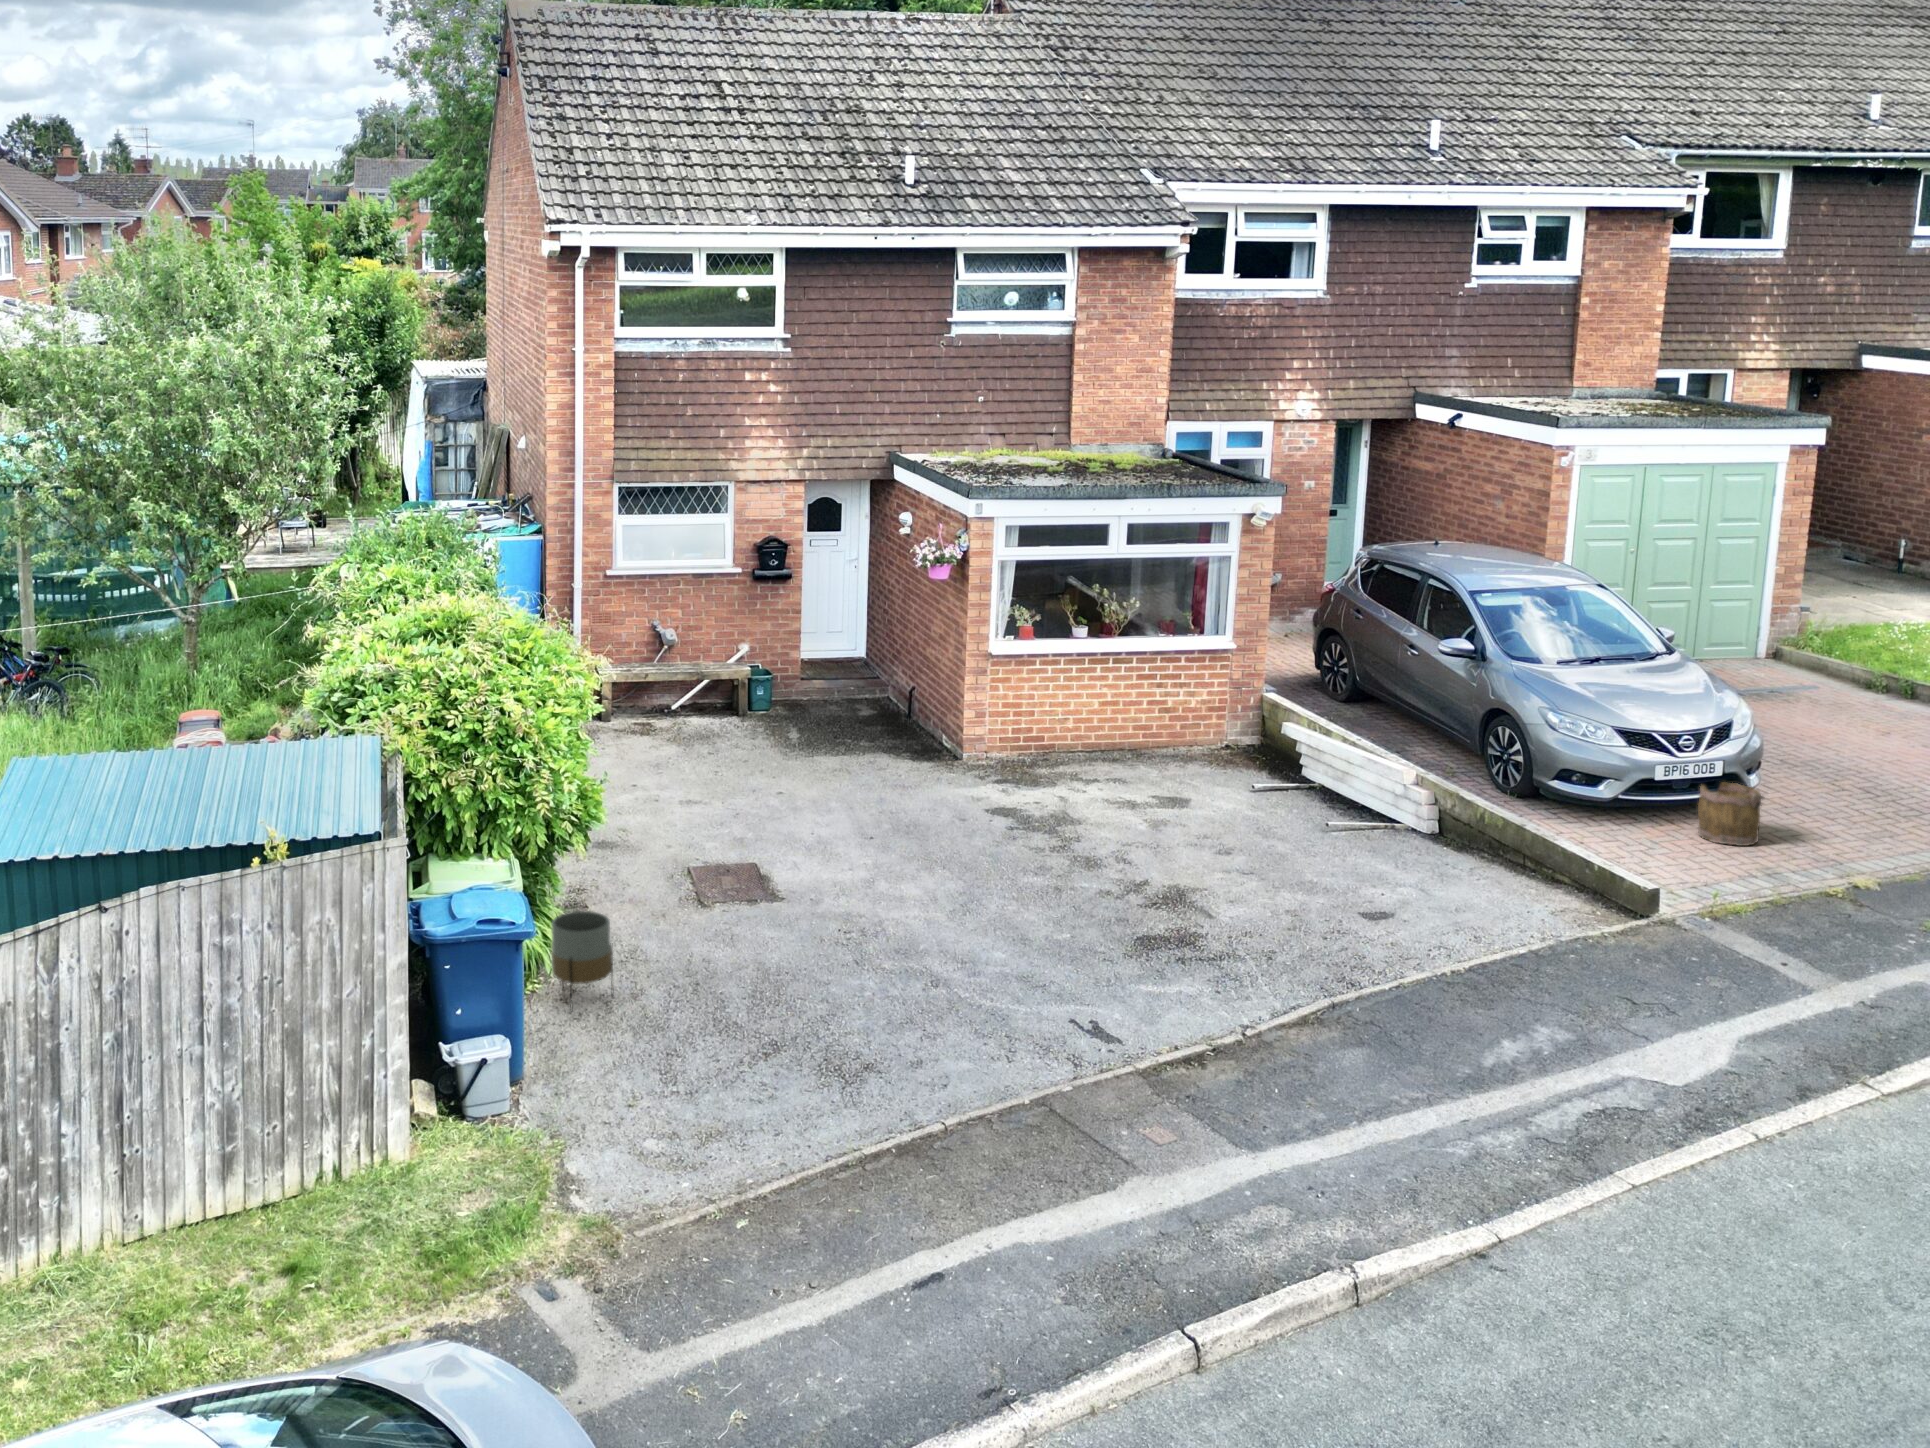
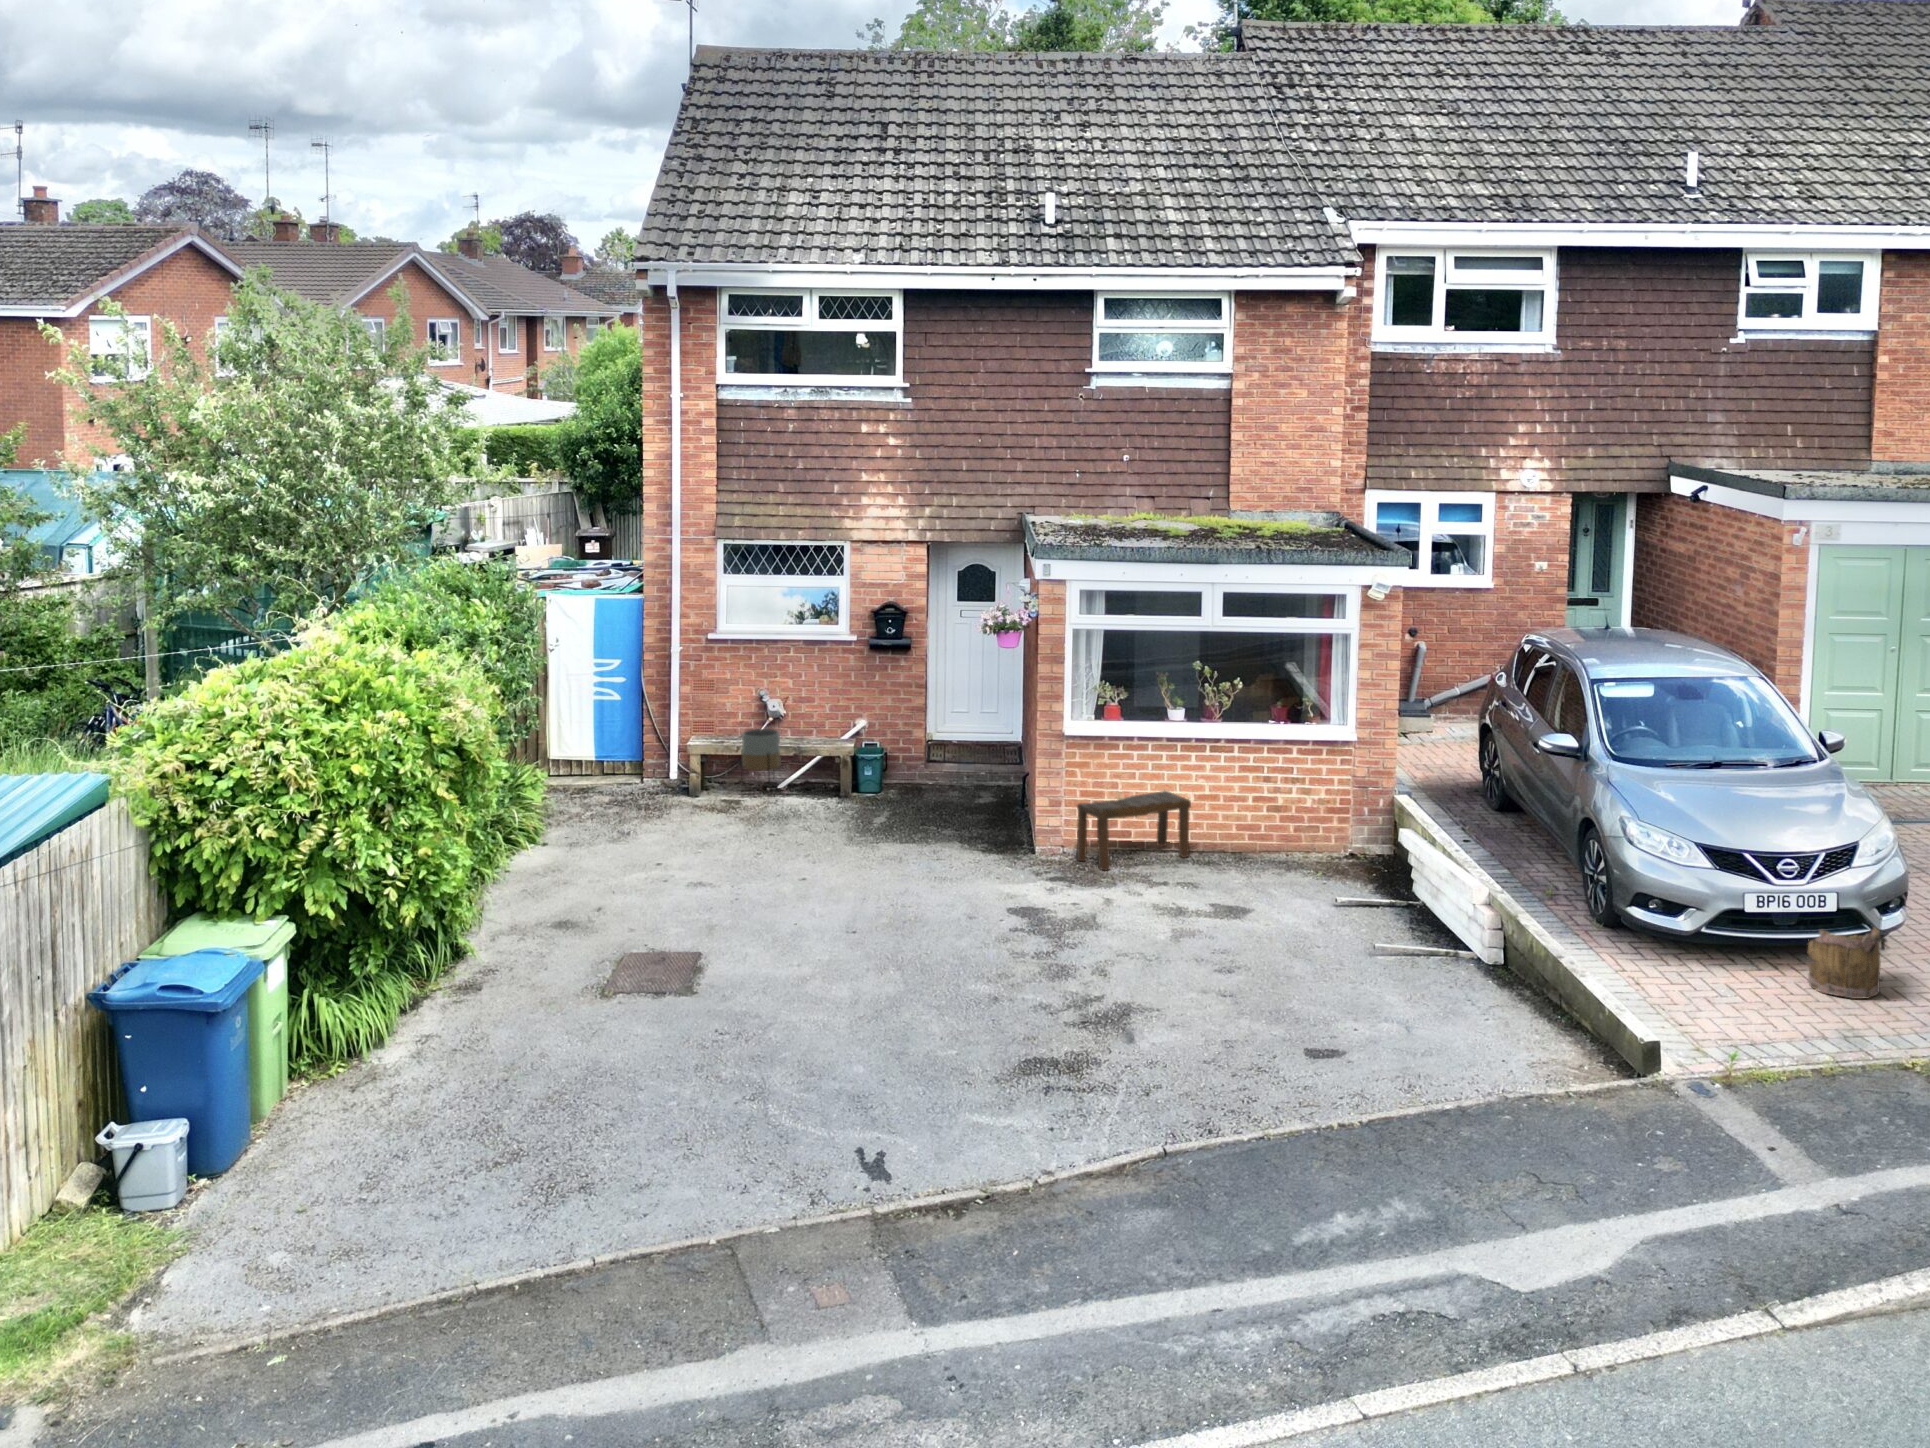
bench: none [1020,701,1117,775] -> present [1077,791,1191,871]
planter: present [551,911,613,1007] -> present [741,729,780,775]

